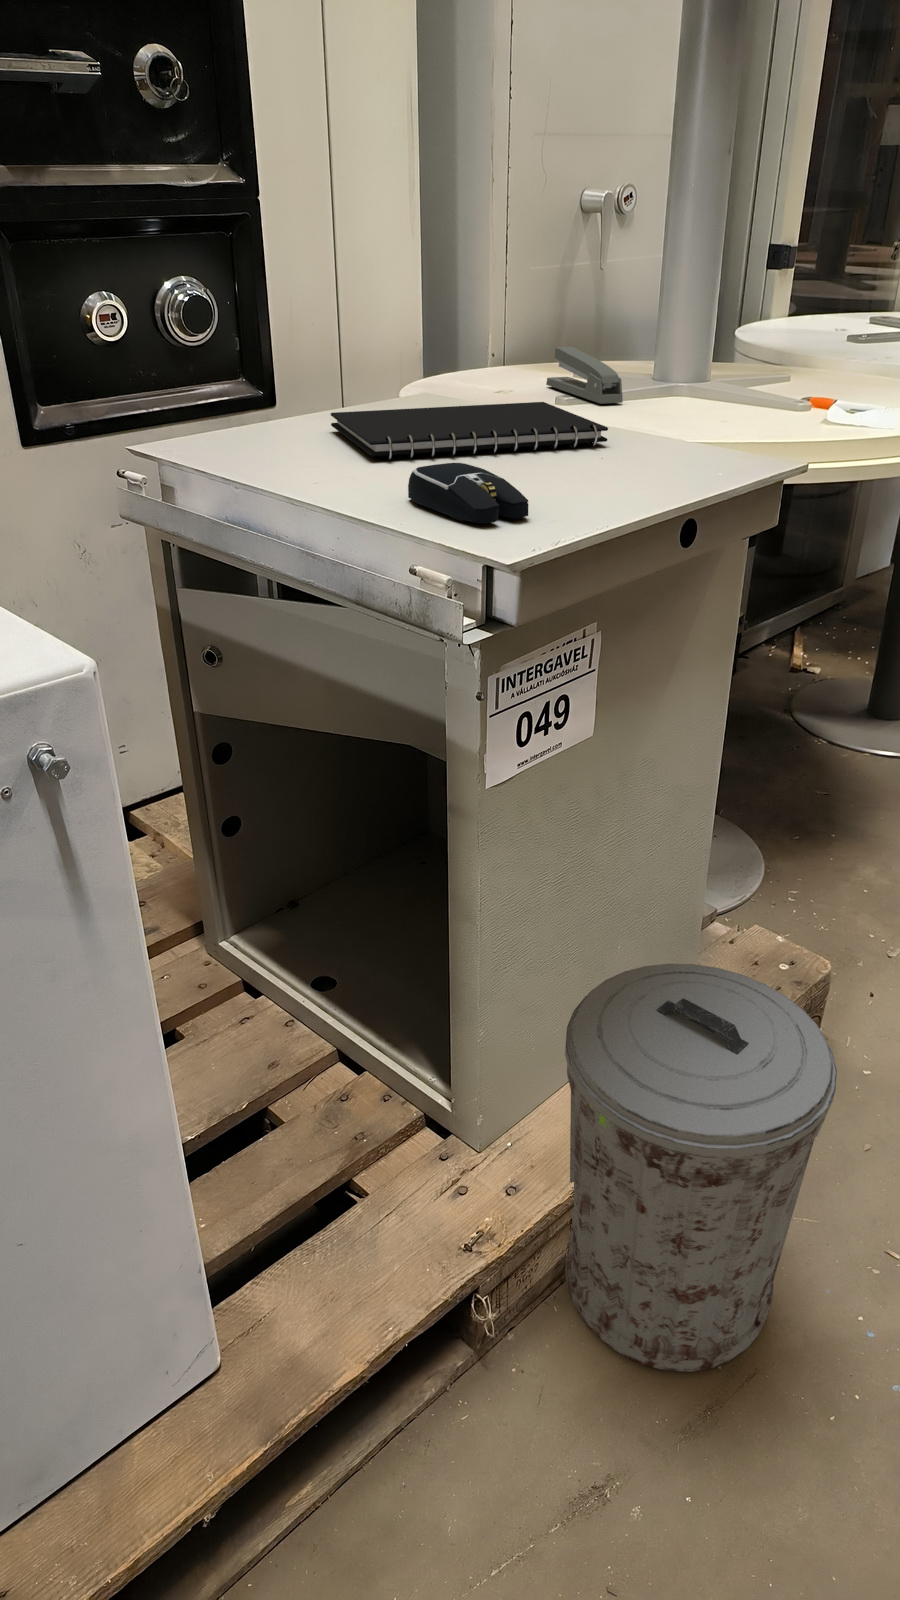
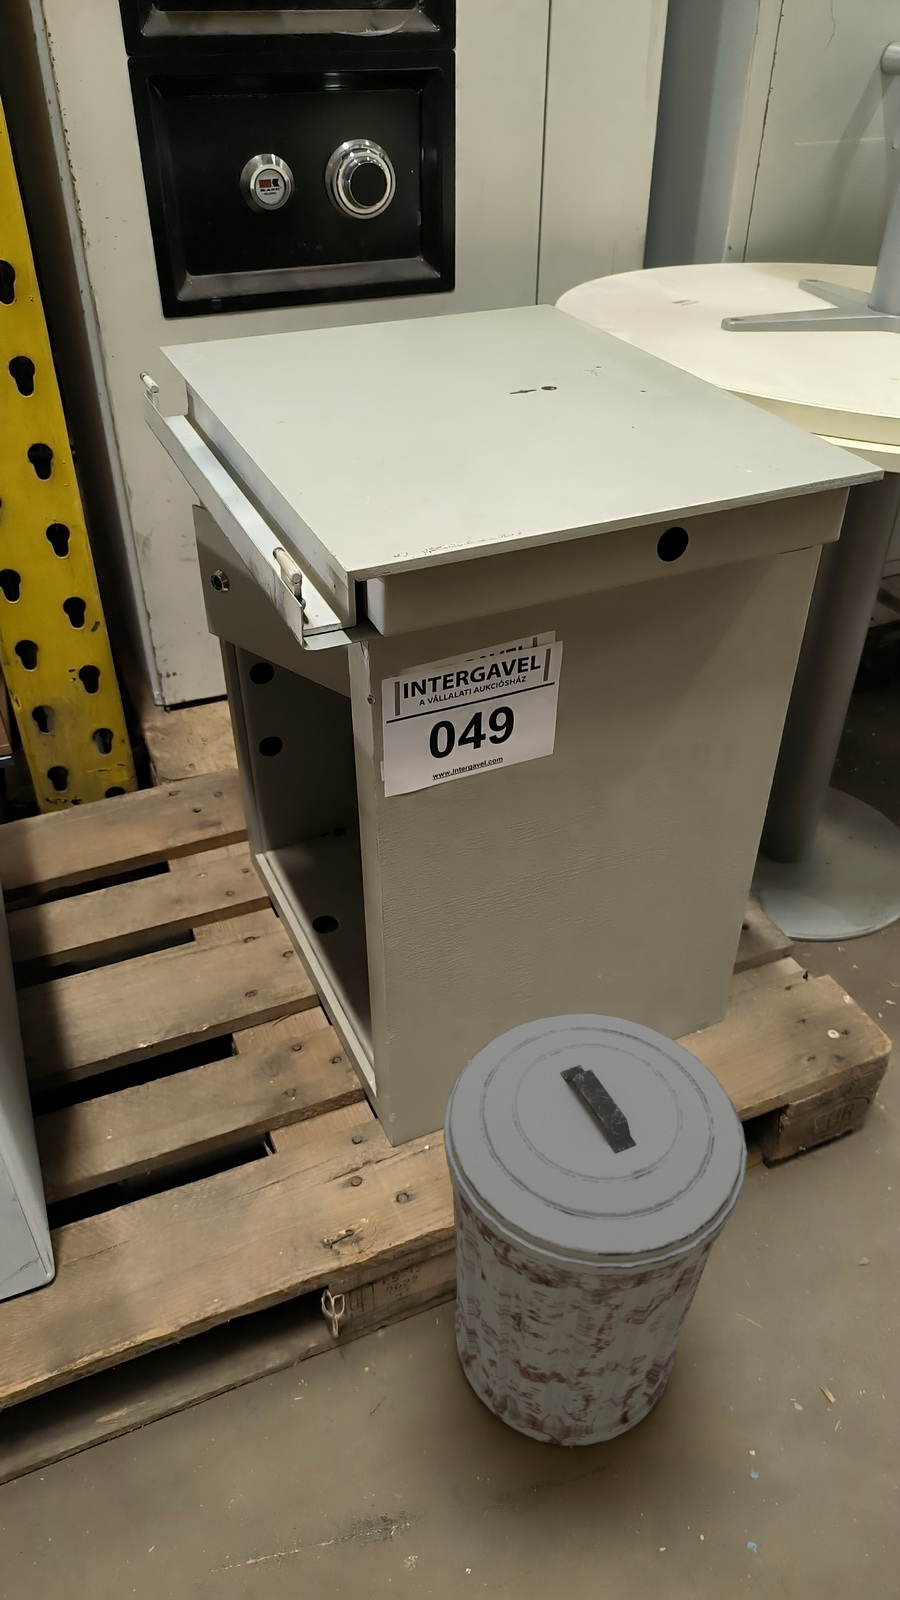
stapler: present [546,347,623,404] -> none [738,254,800,336]
notebook: present [331,402,608,459] -> none [400,323,698,402]
computer mouse: present [408,463,528,524] -> none [365,419,466,506]

